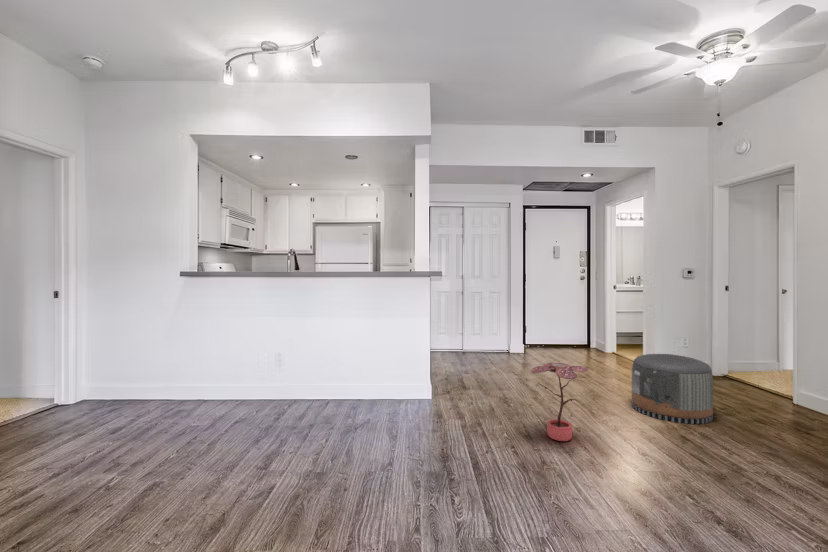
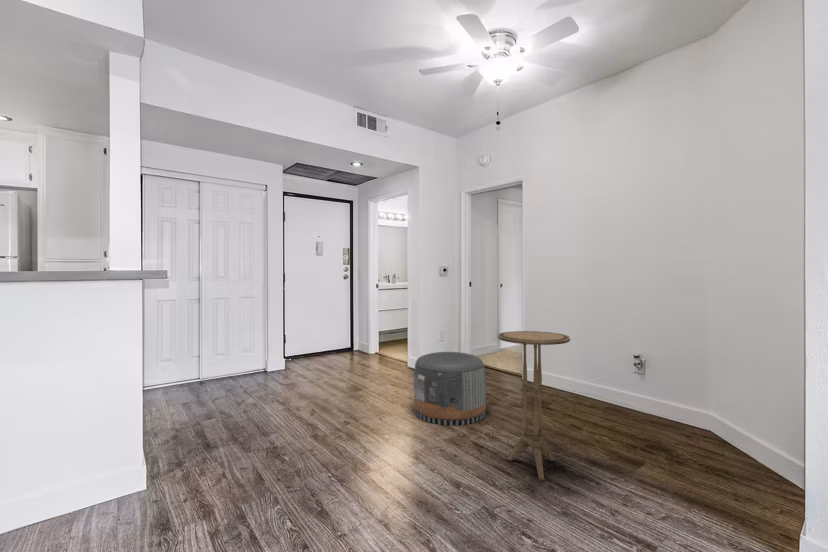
side table: none [700,338,786,478] -> present [498,331,570,481]
potted plant: present [531,363,588,441] -> none [314,384,386,496]

